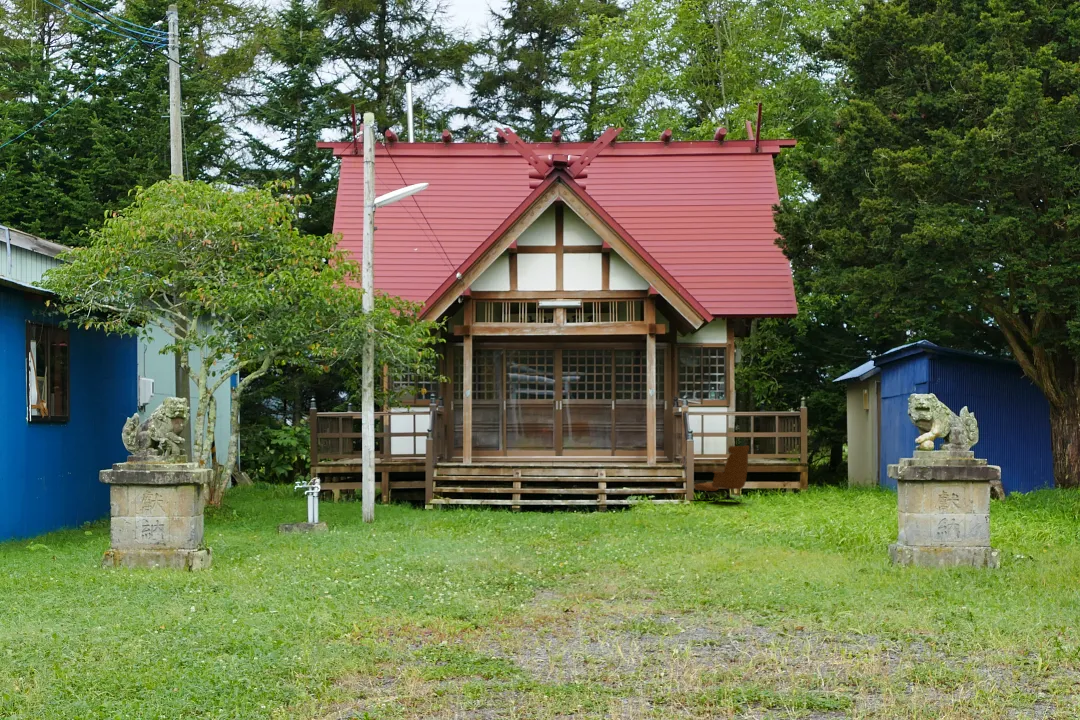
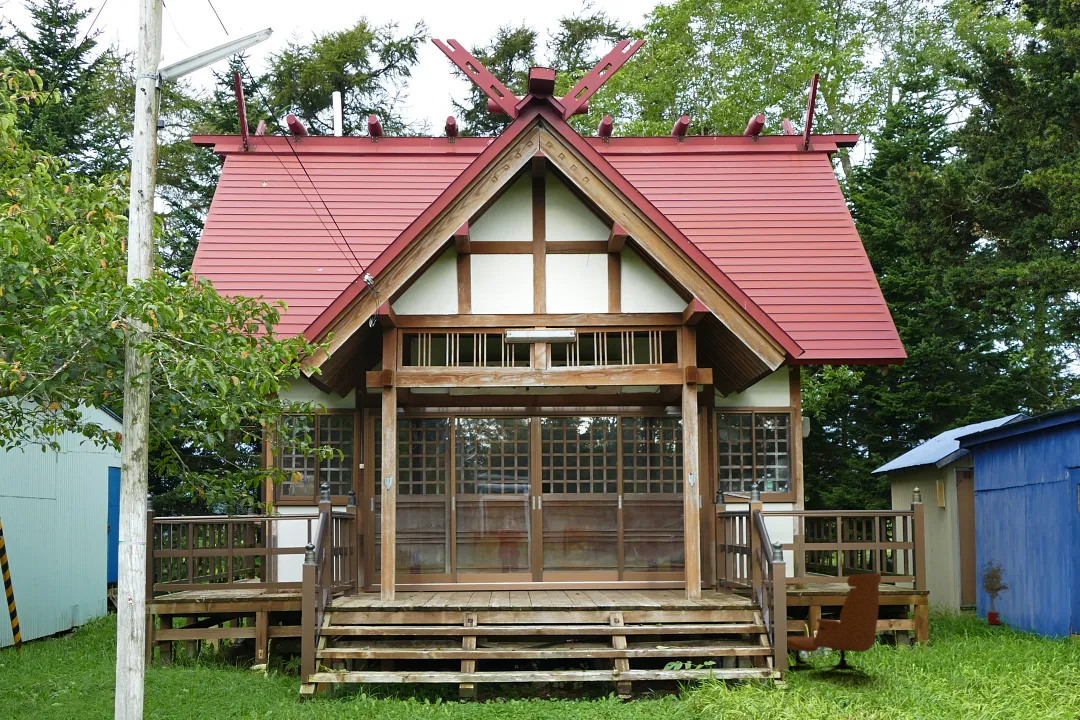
potted tree: none [852,444,876,487] -> present [980,559,1009,625]

